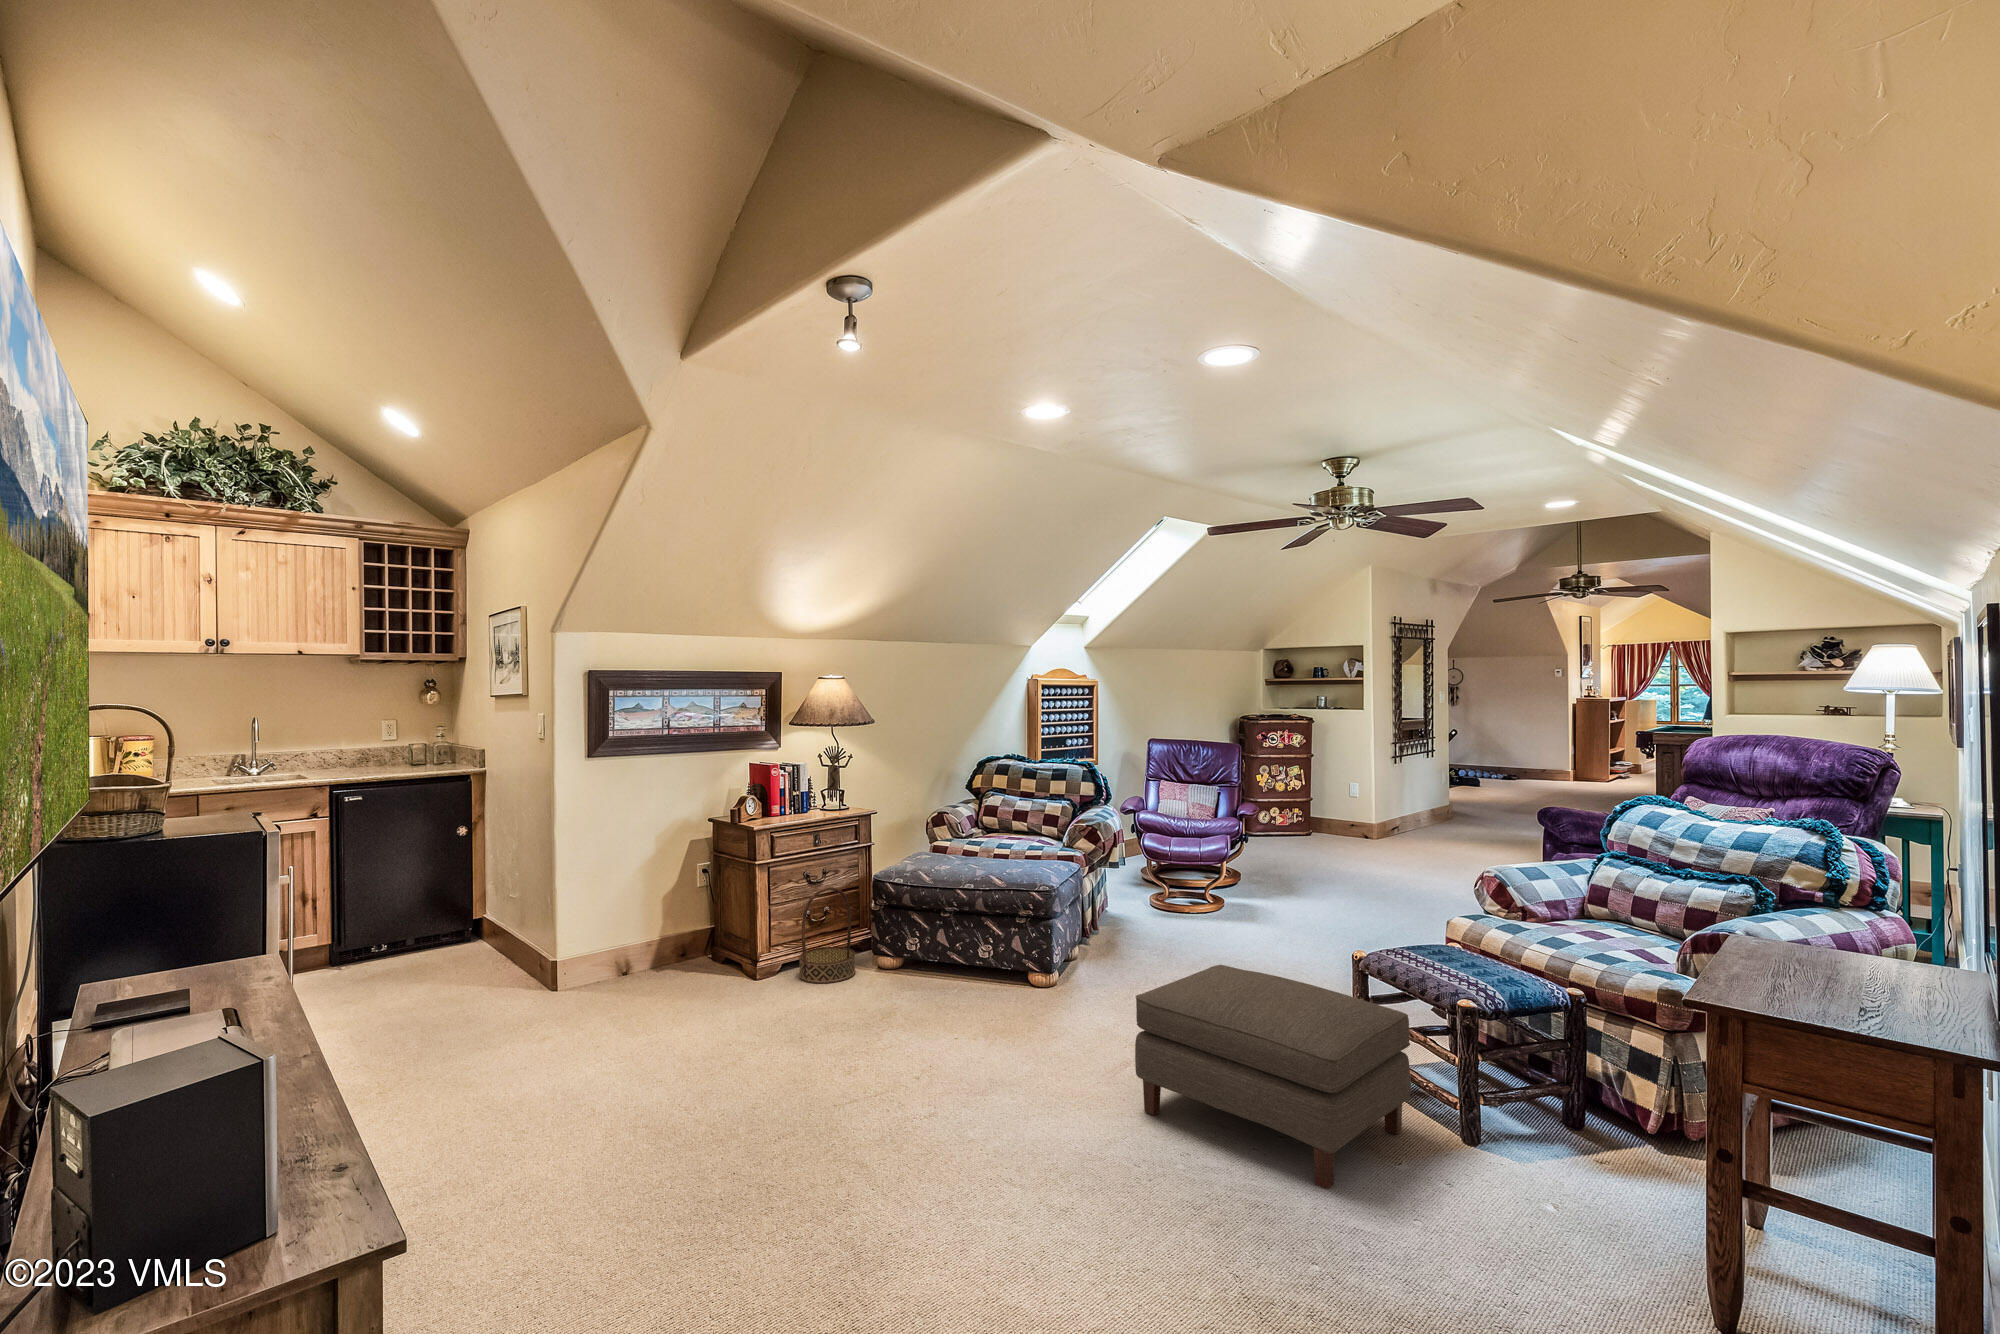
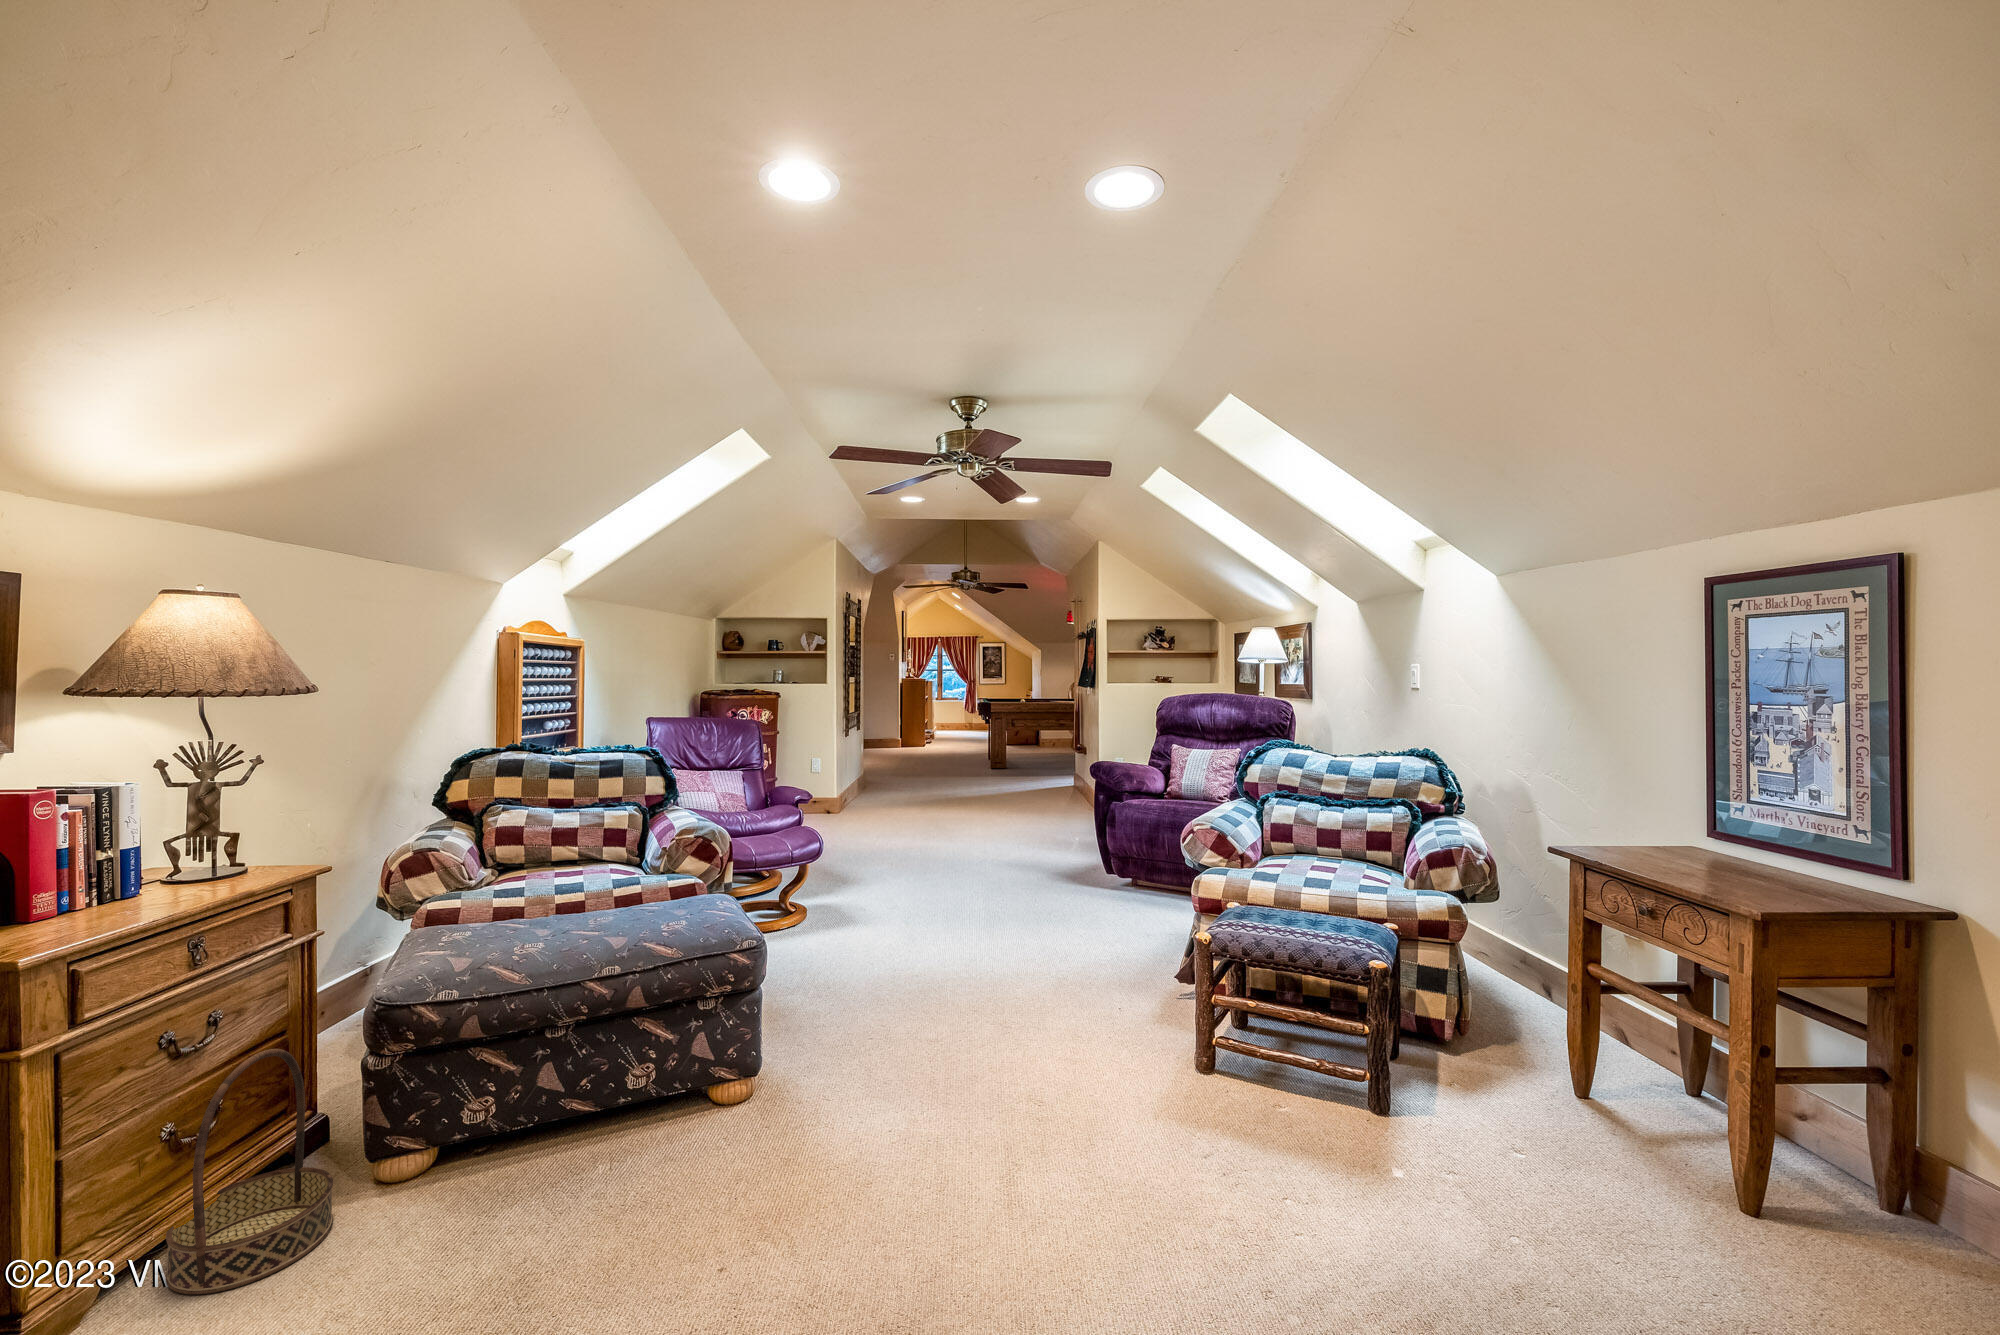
ottoman: present [1135,965,1411,1189] -> none [1106,990,1459,1251]

